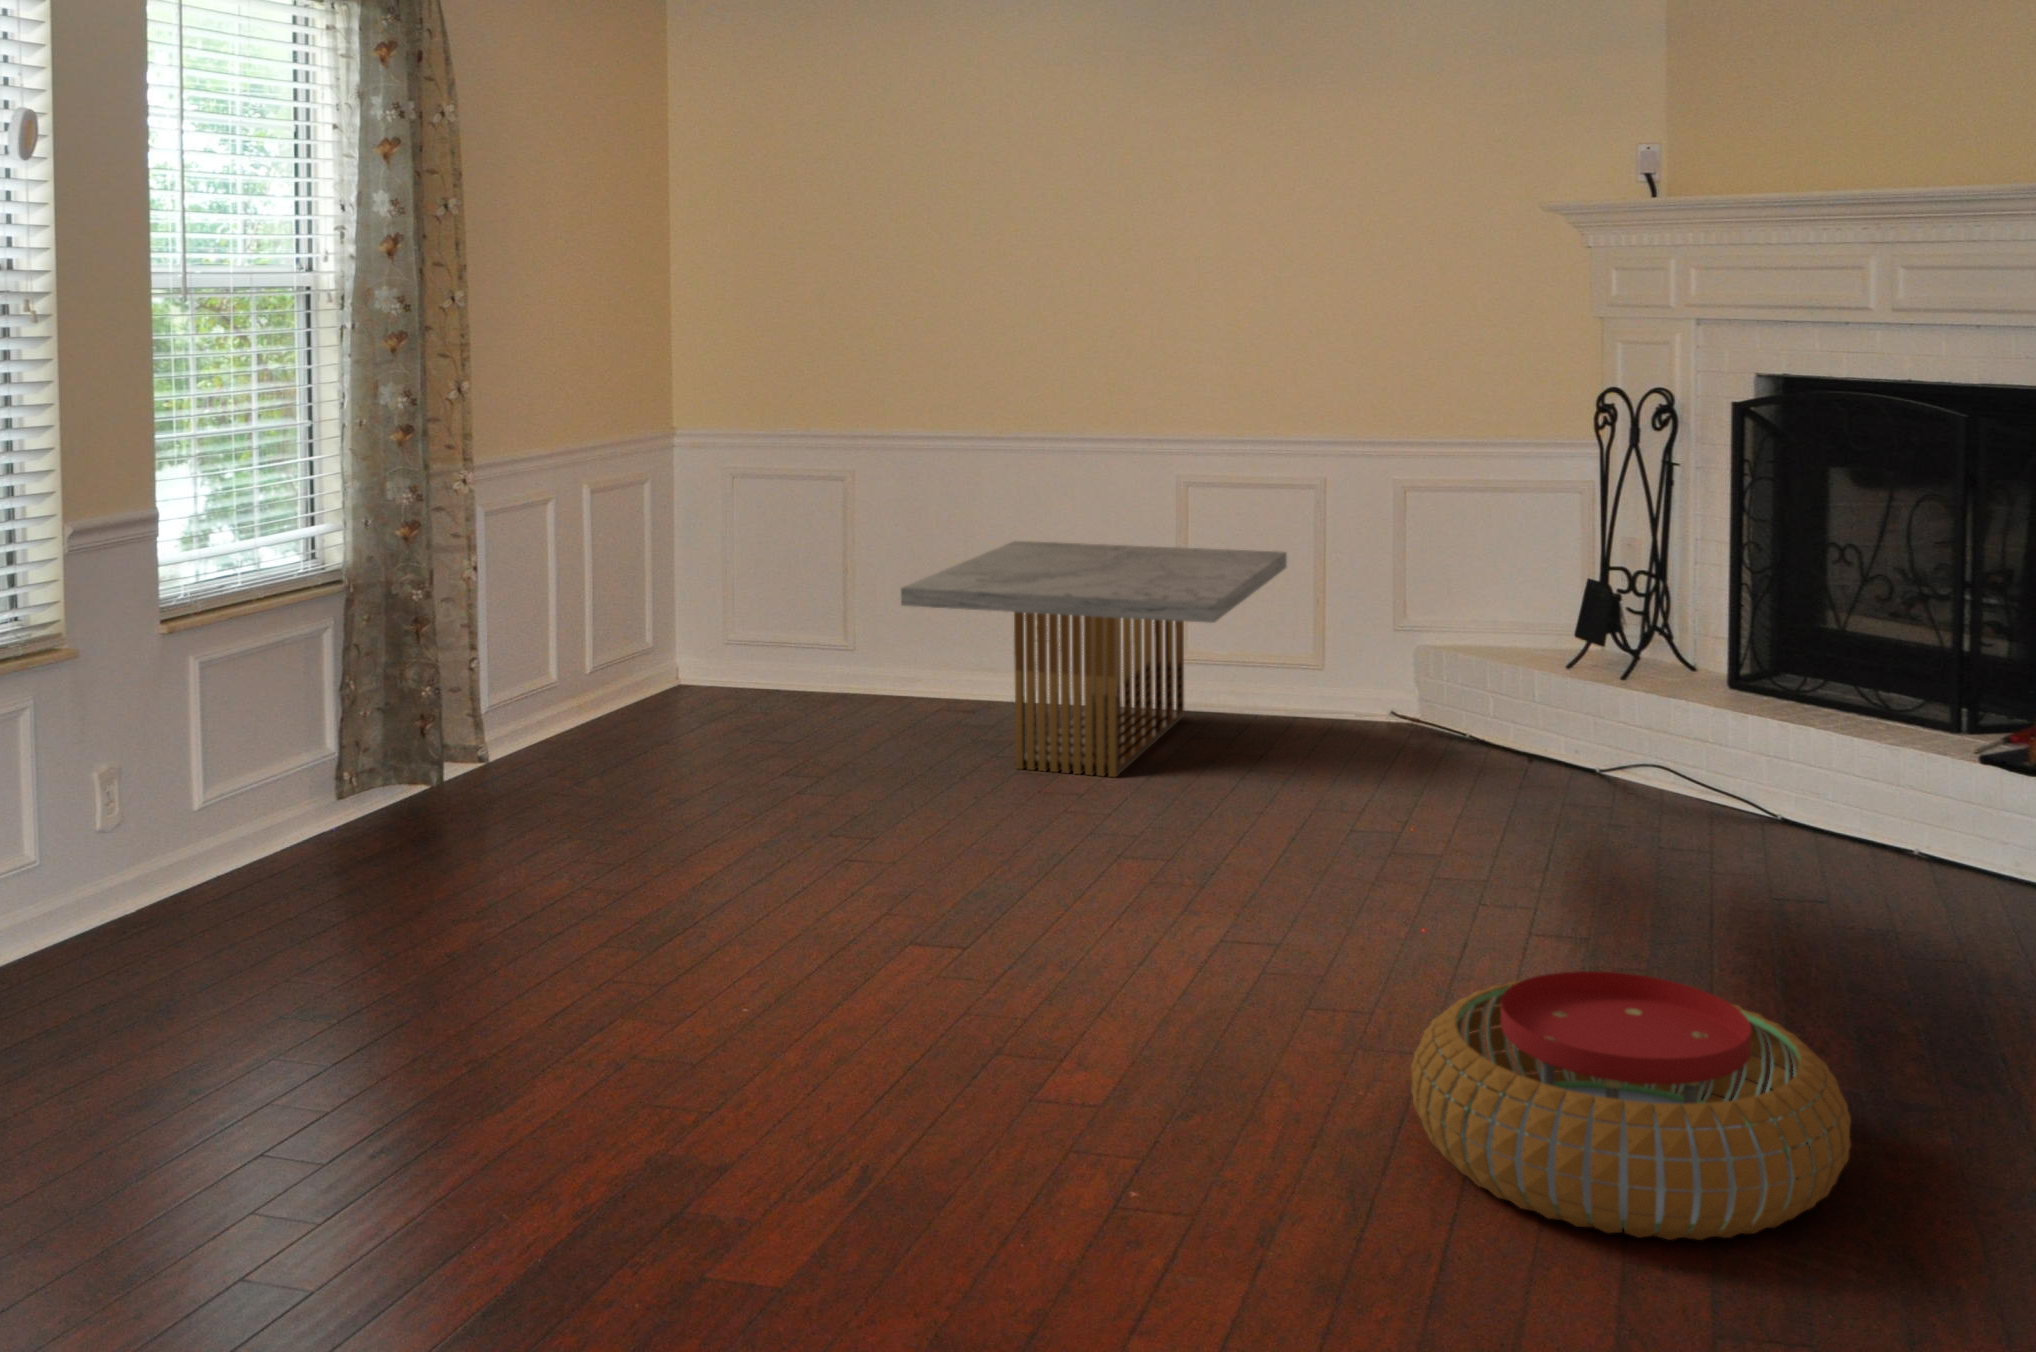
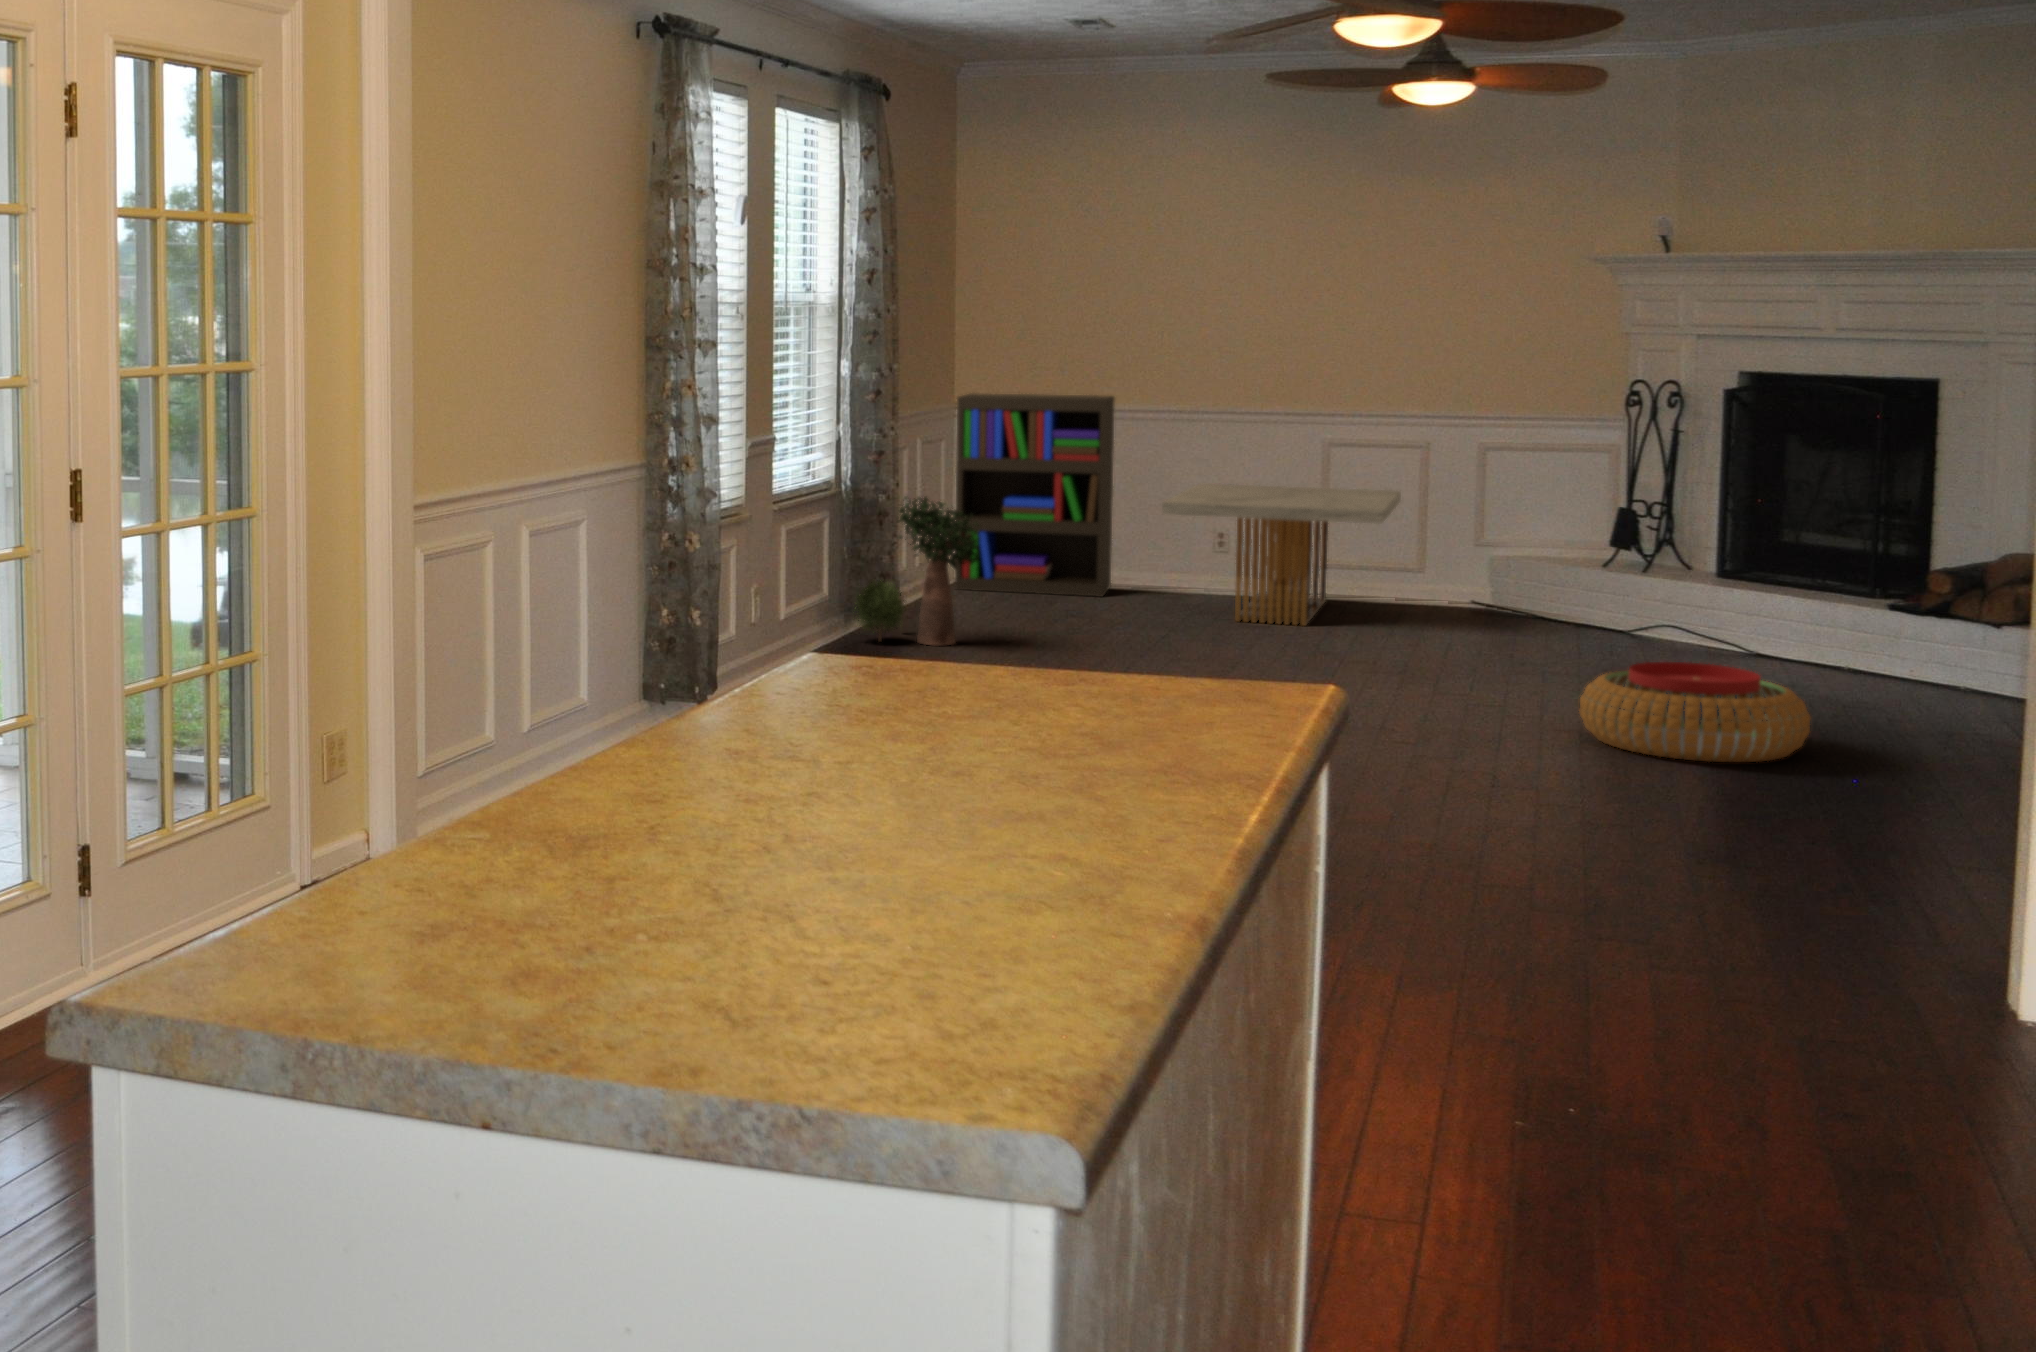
bookshelf: none [662,413,899,713] -> present [955,393,1114,597]
potted plant: none [347,600,559,849] -> present [854,497,982,646]

